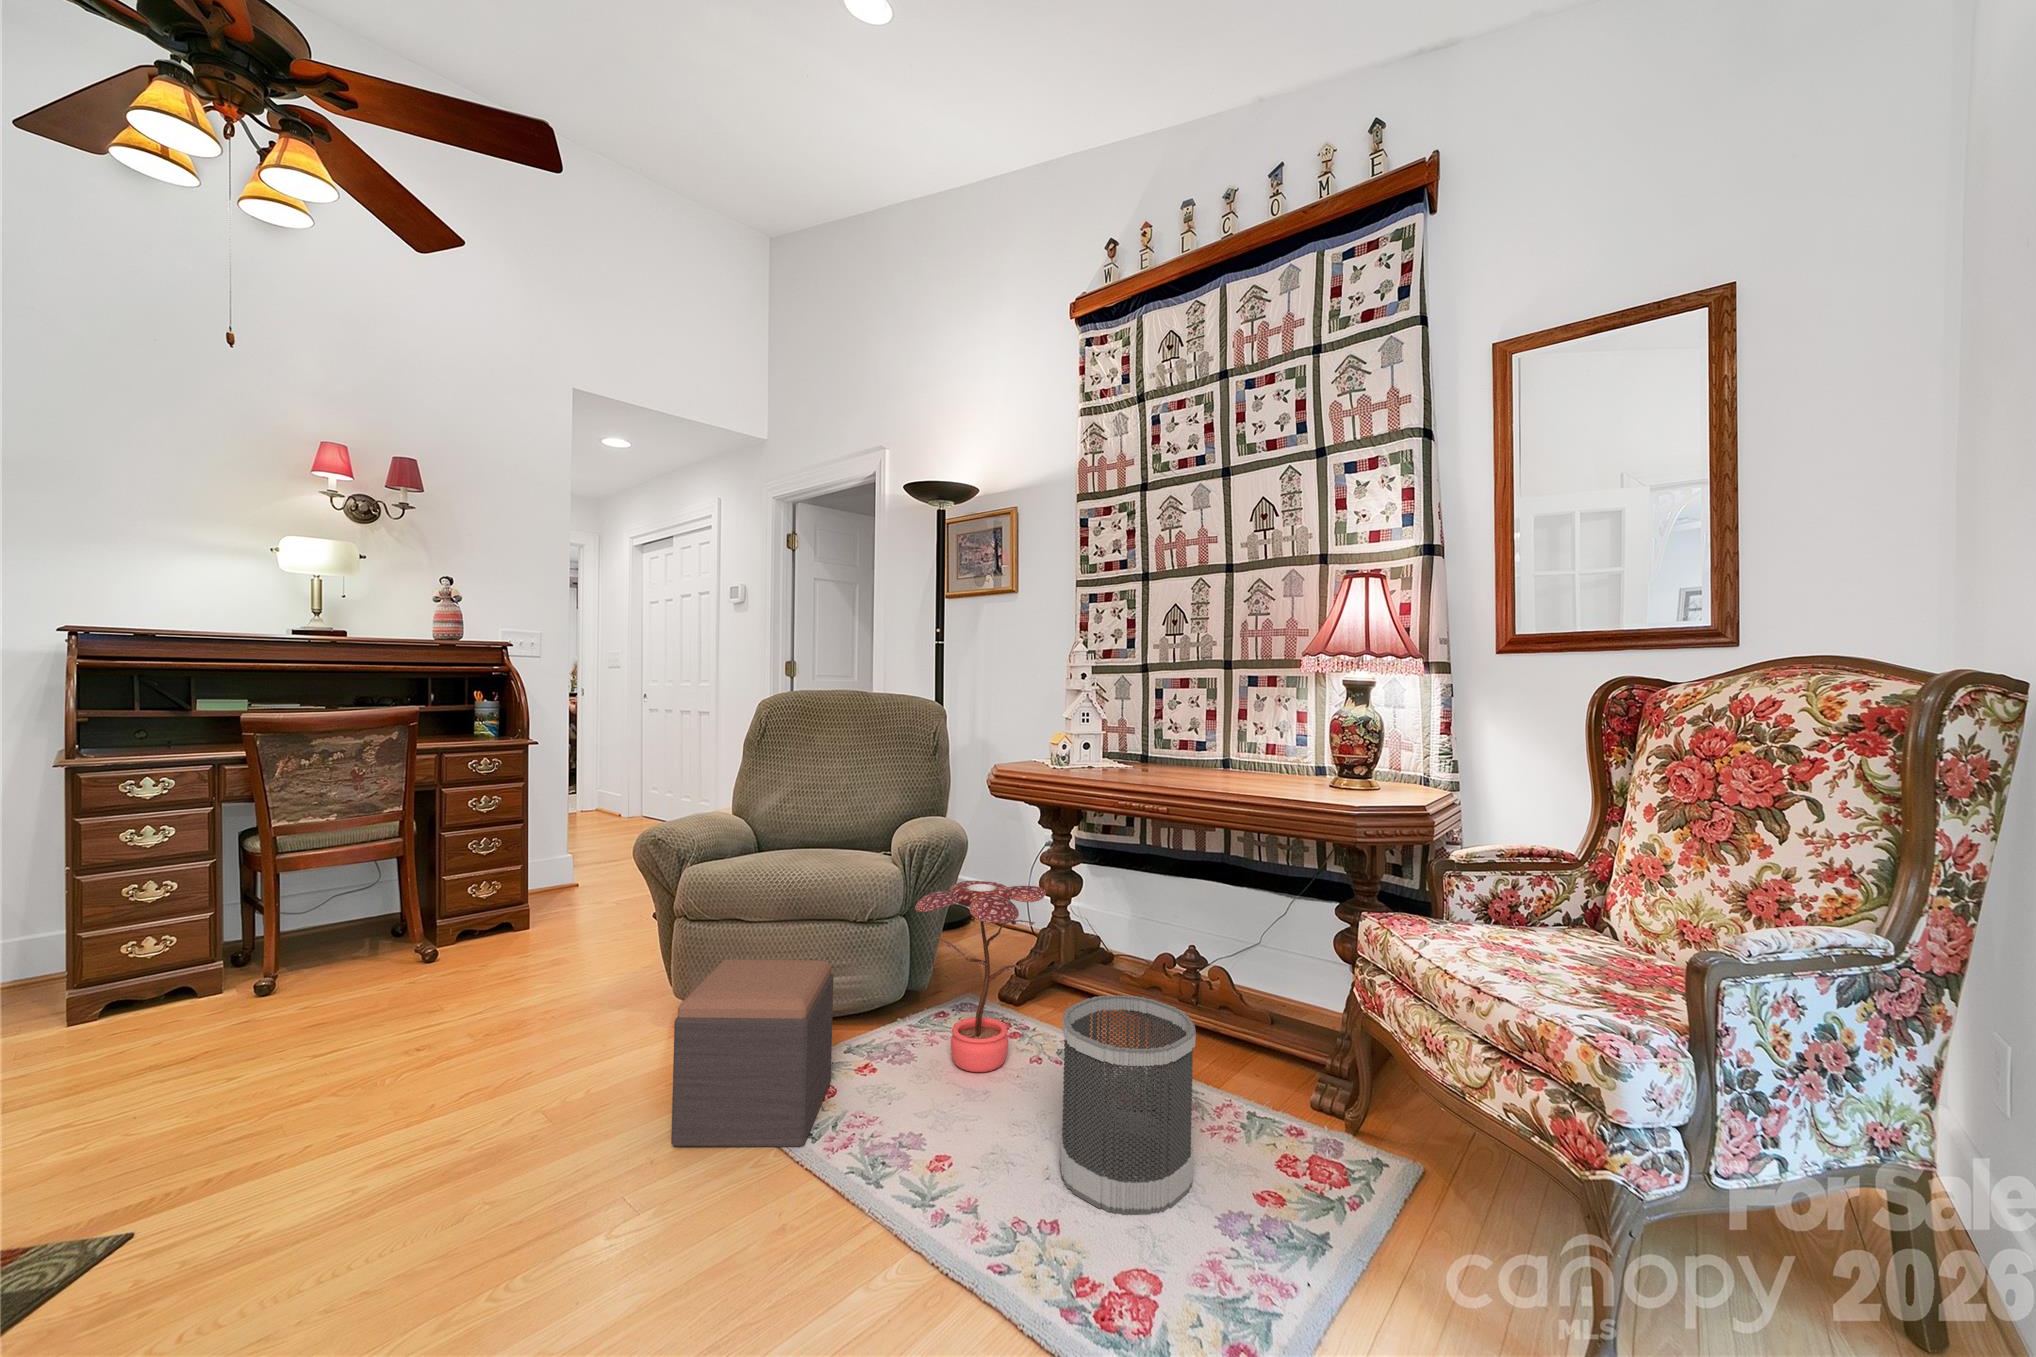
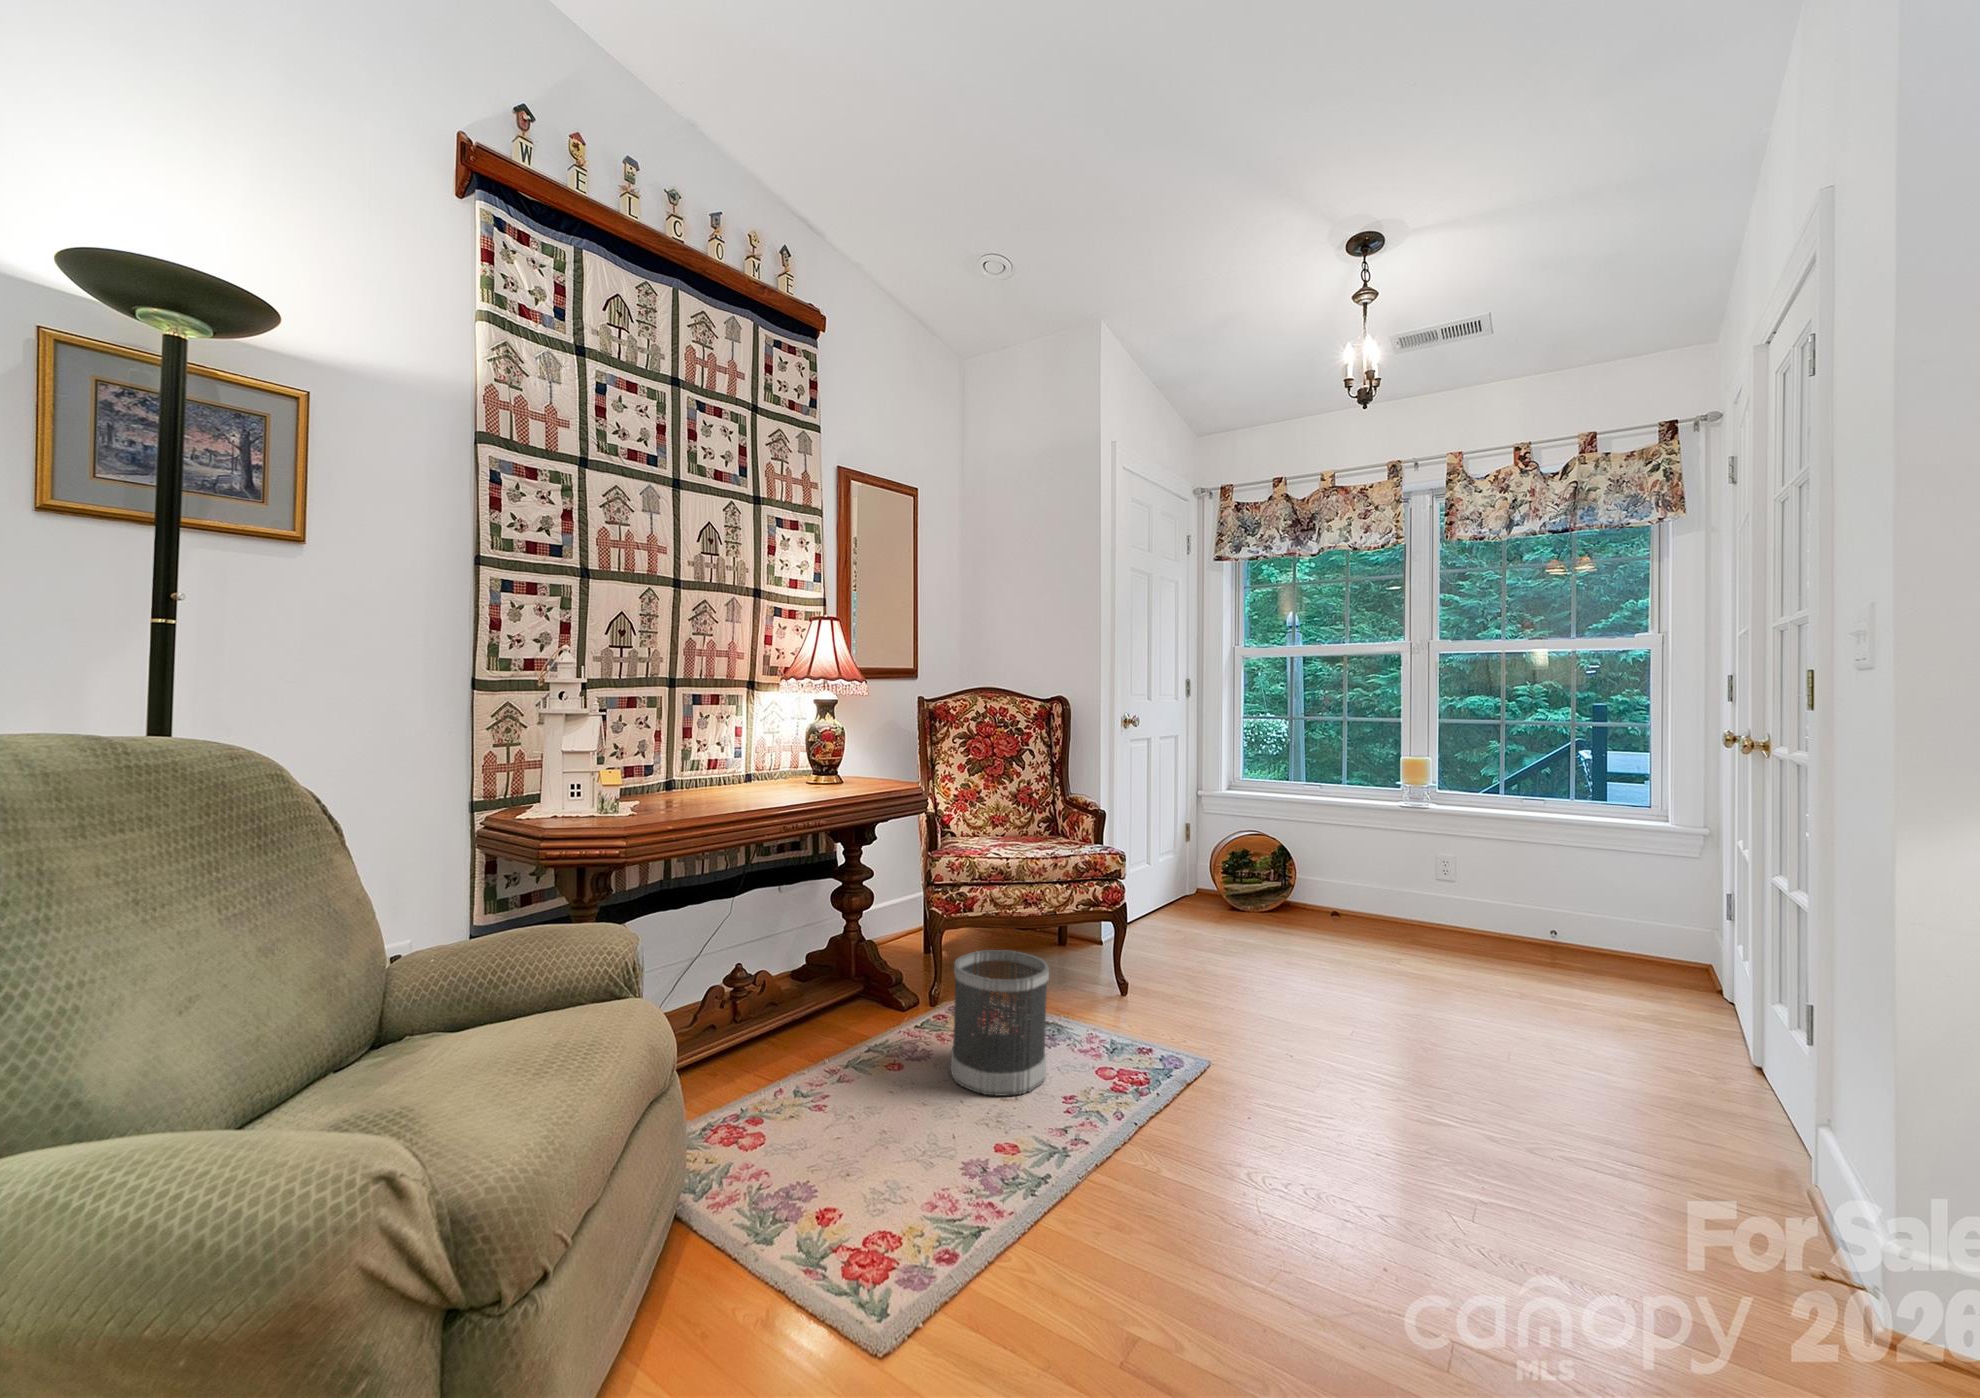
potted plant: present [915,881,1046,1072] -> none [745,936,895,1154]
footstool: present [671,959,833,1147] -> none [850,1086,1023,1349]

